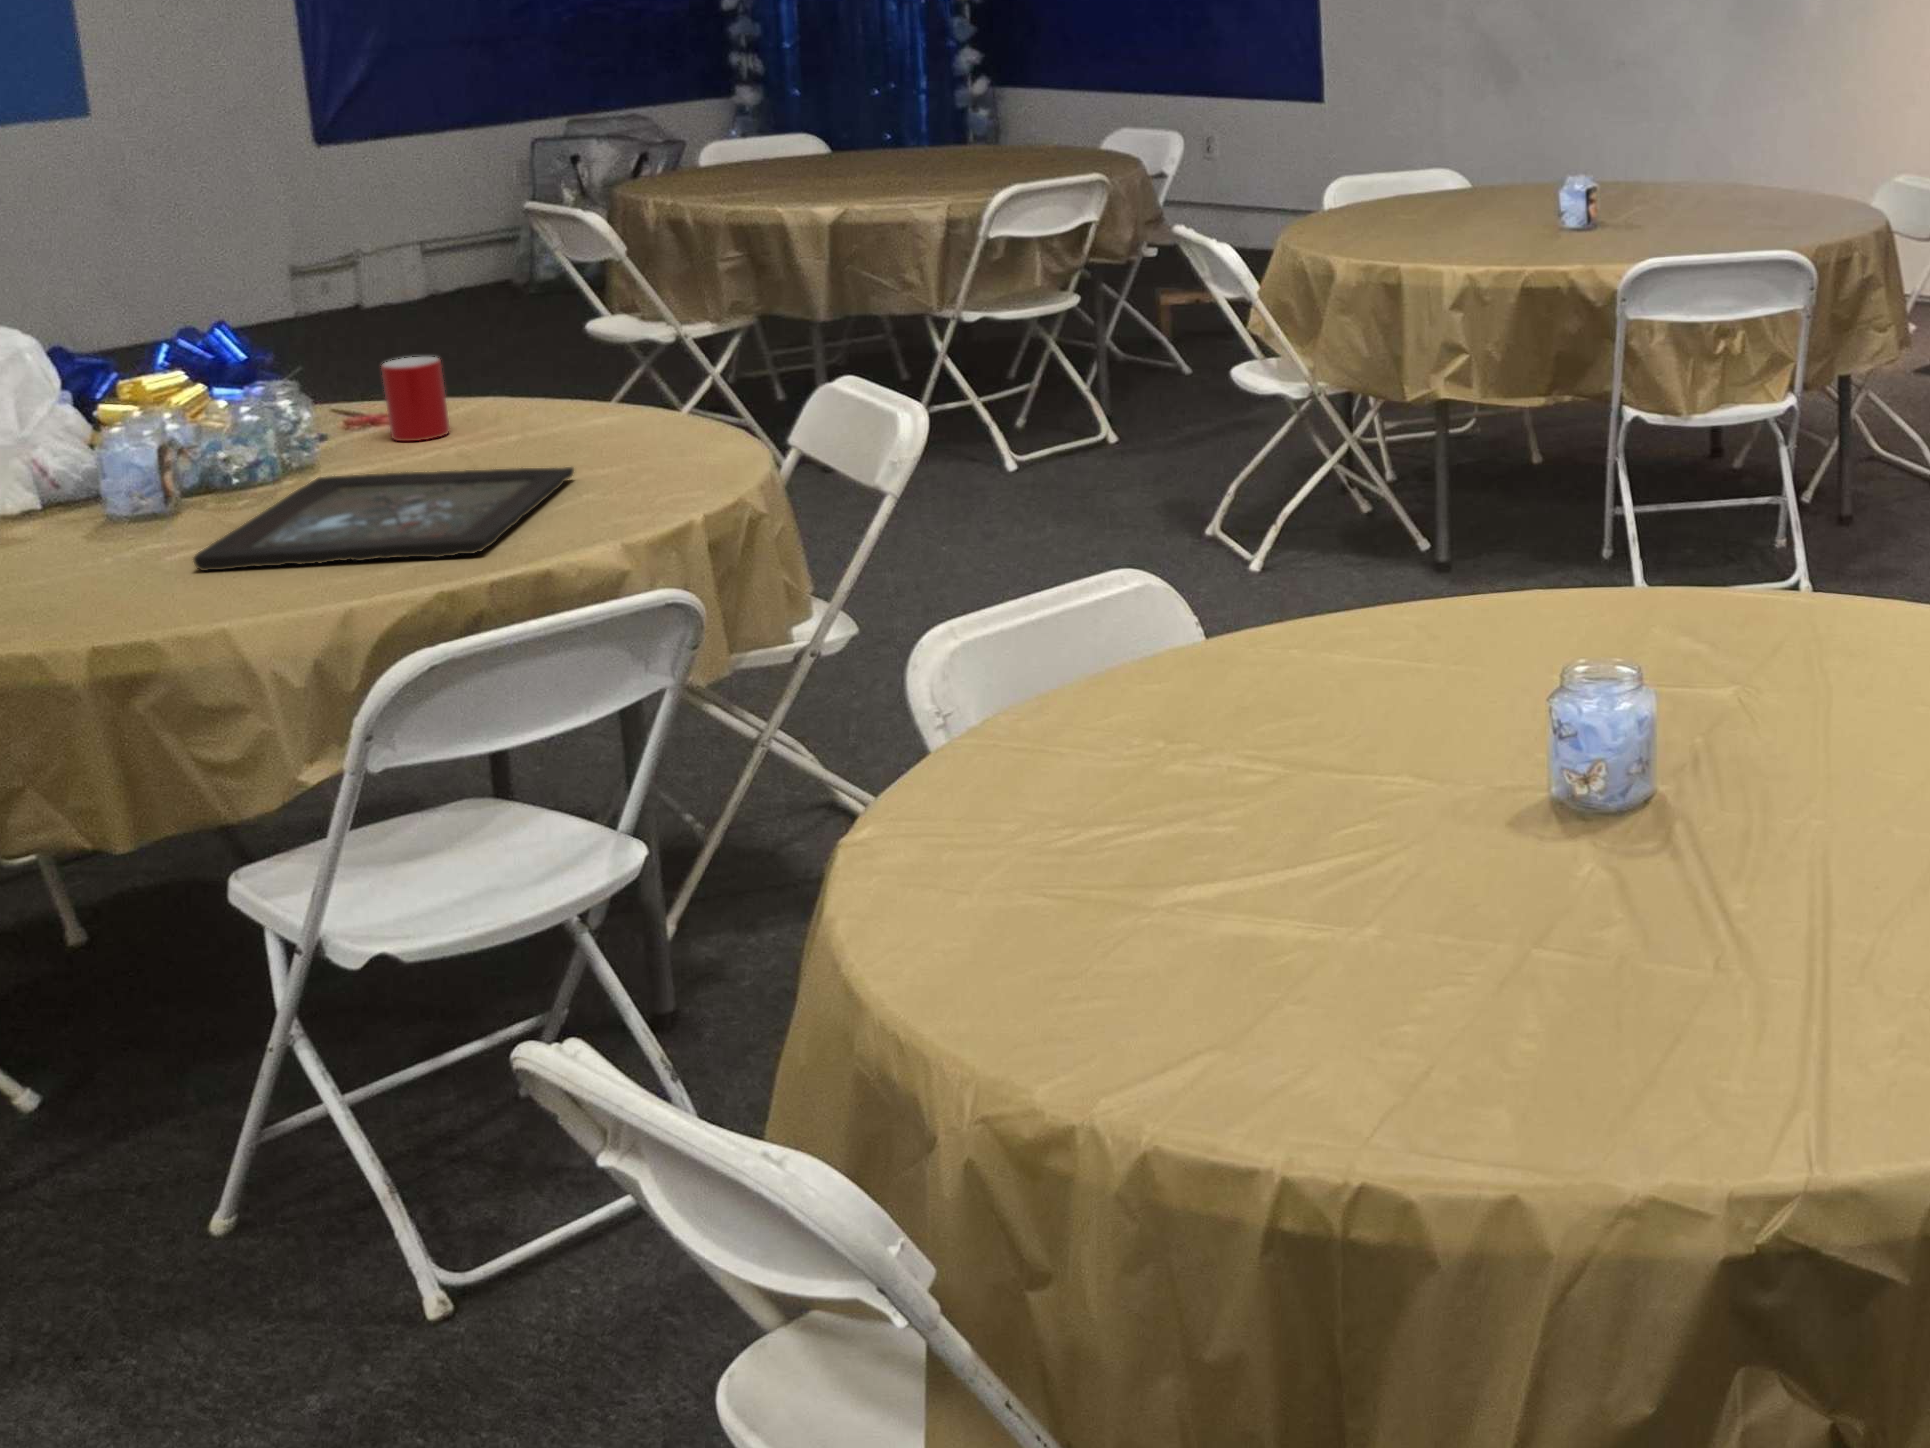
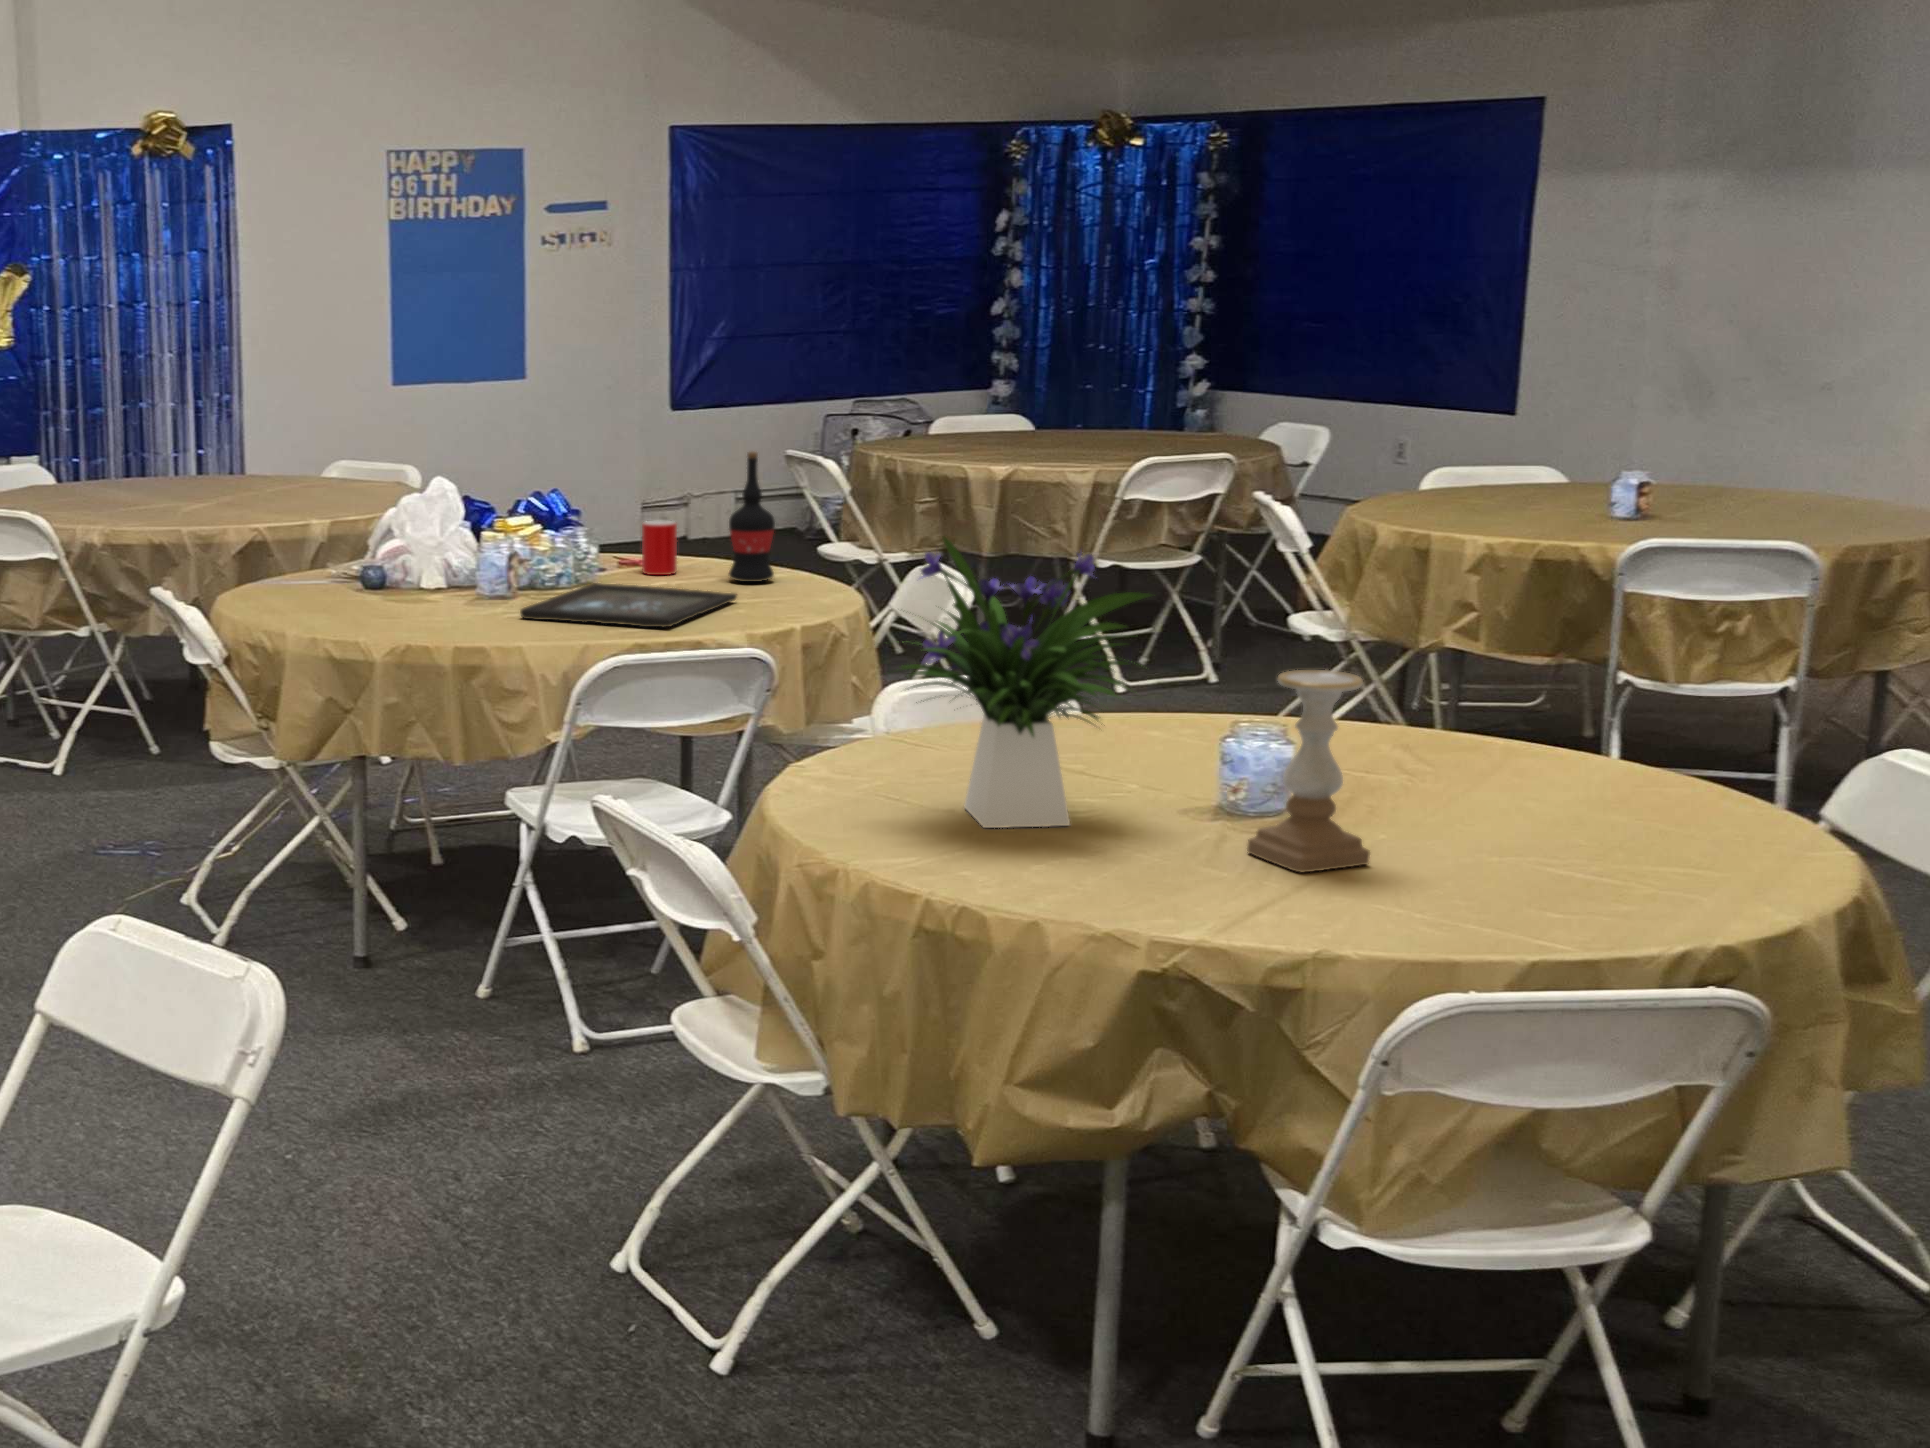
wine bottle: none [531,248,615,437] -> present [729,451,775,582]
flower arrangement: none [1033,461,1510,958] -> present [884,537,1152,828]
candle holder: none [1689,614,1861,942] -> present [1247,670,1370,873]

